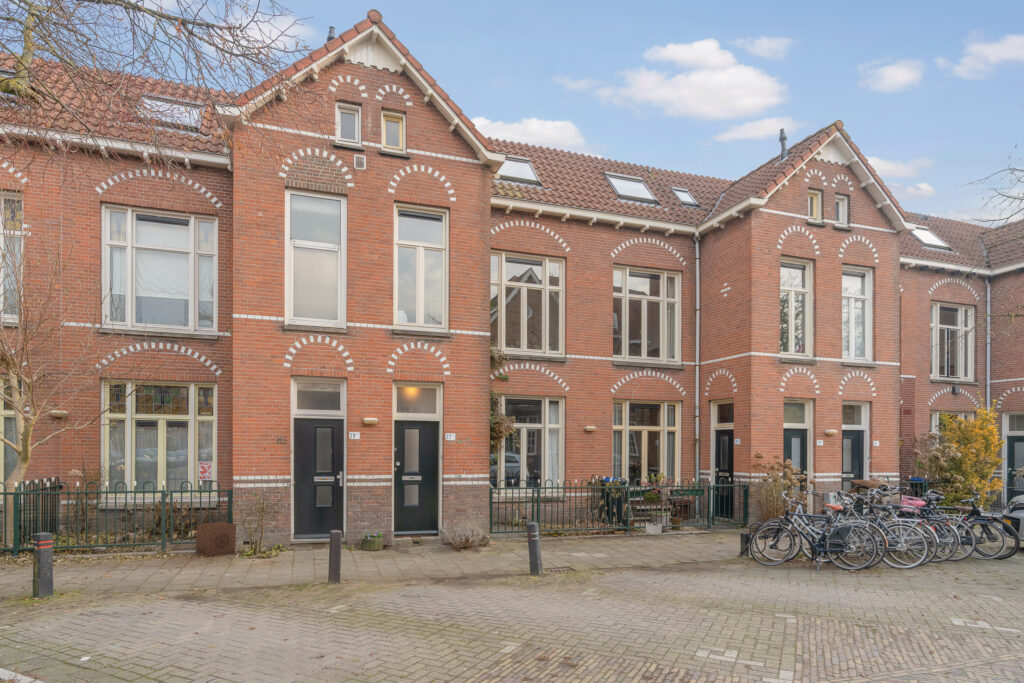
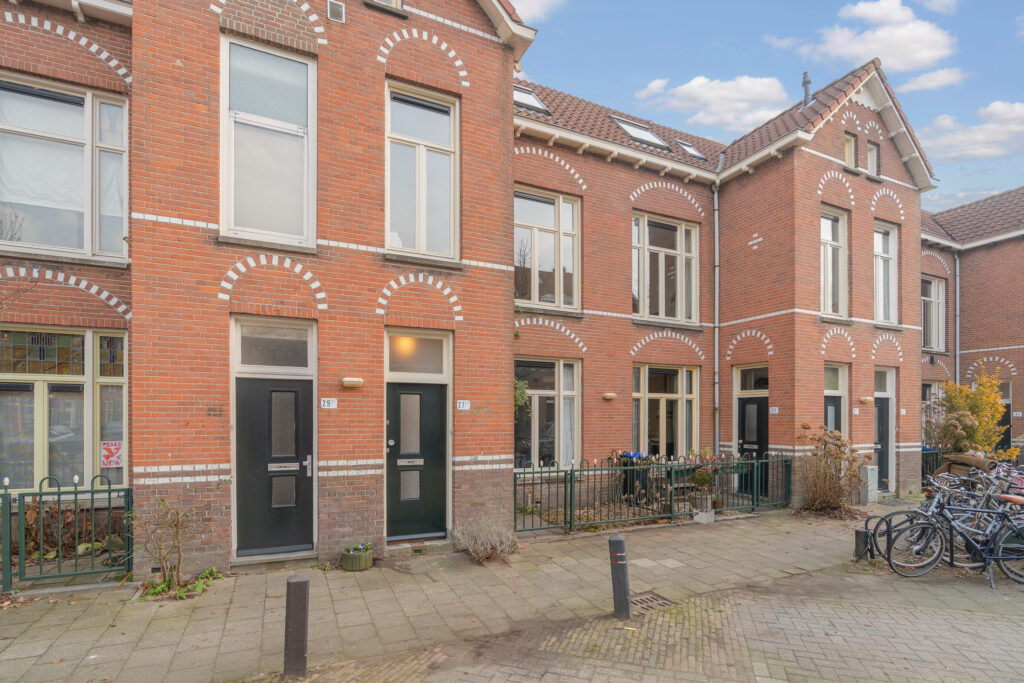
cardboard box: present [196,522,236,557] -> none [63,538,135,604]

